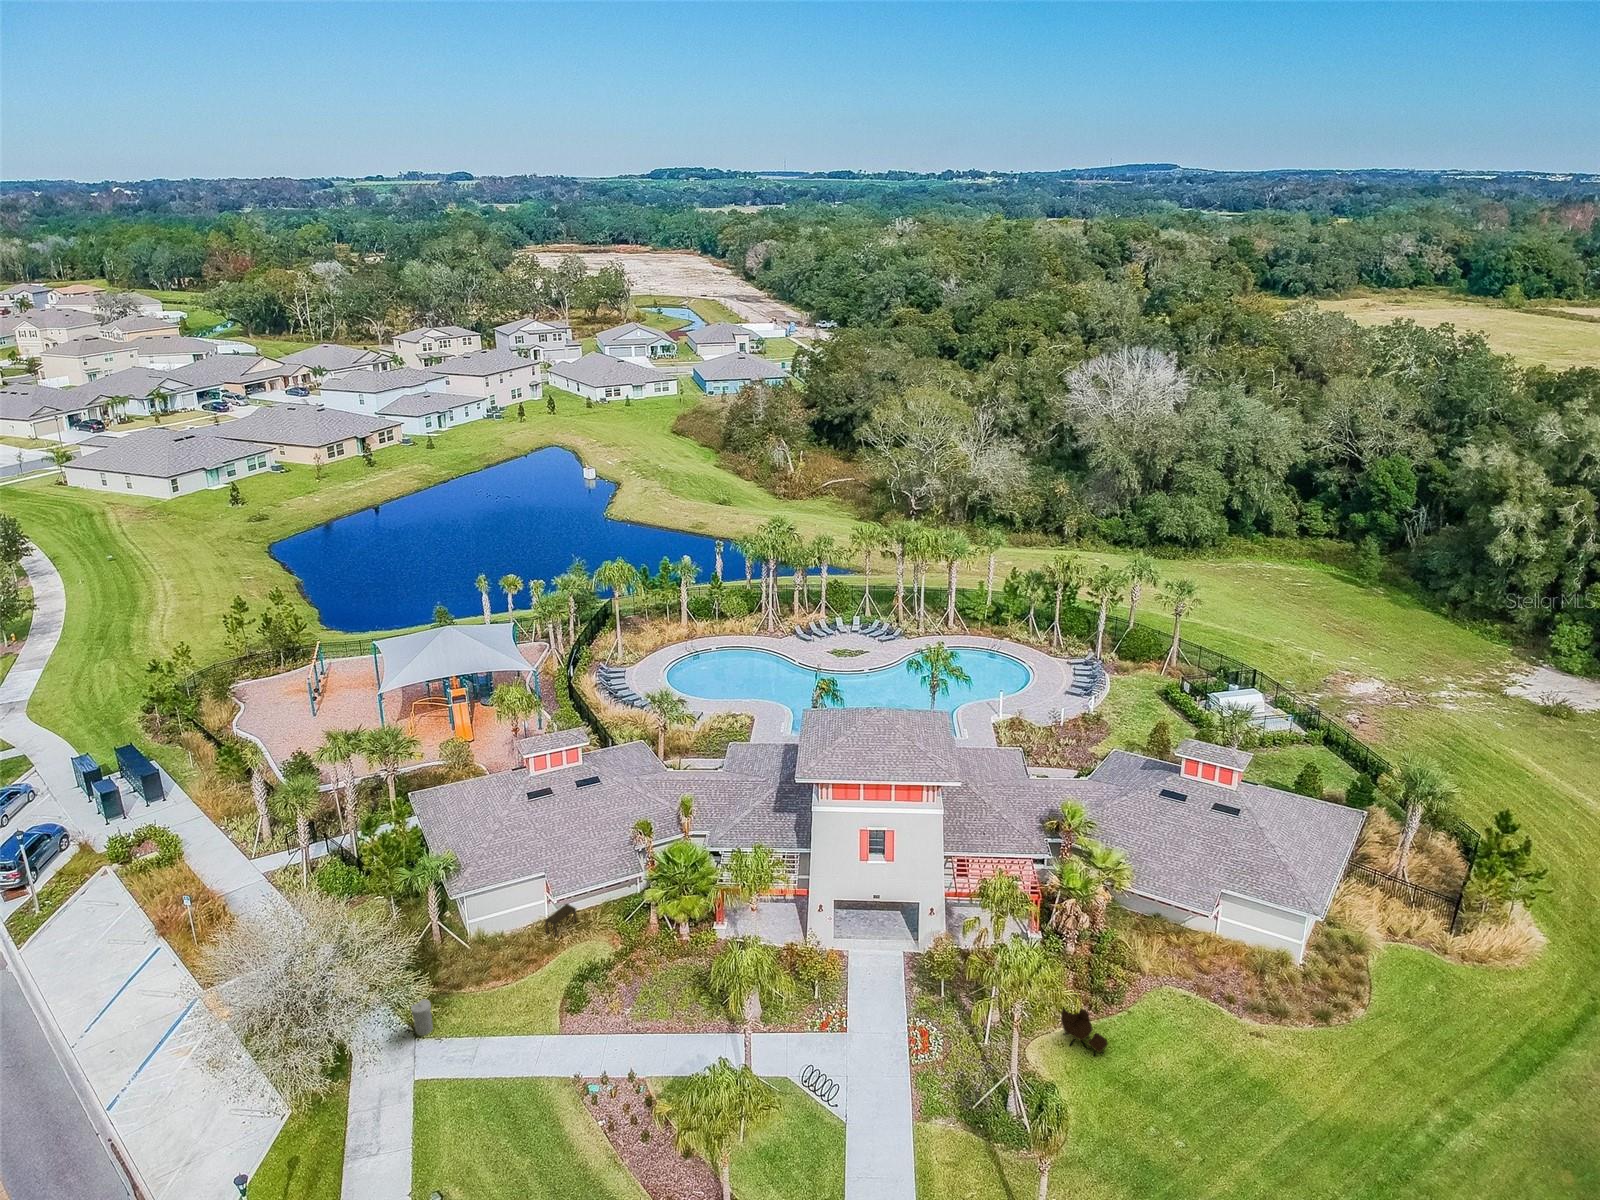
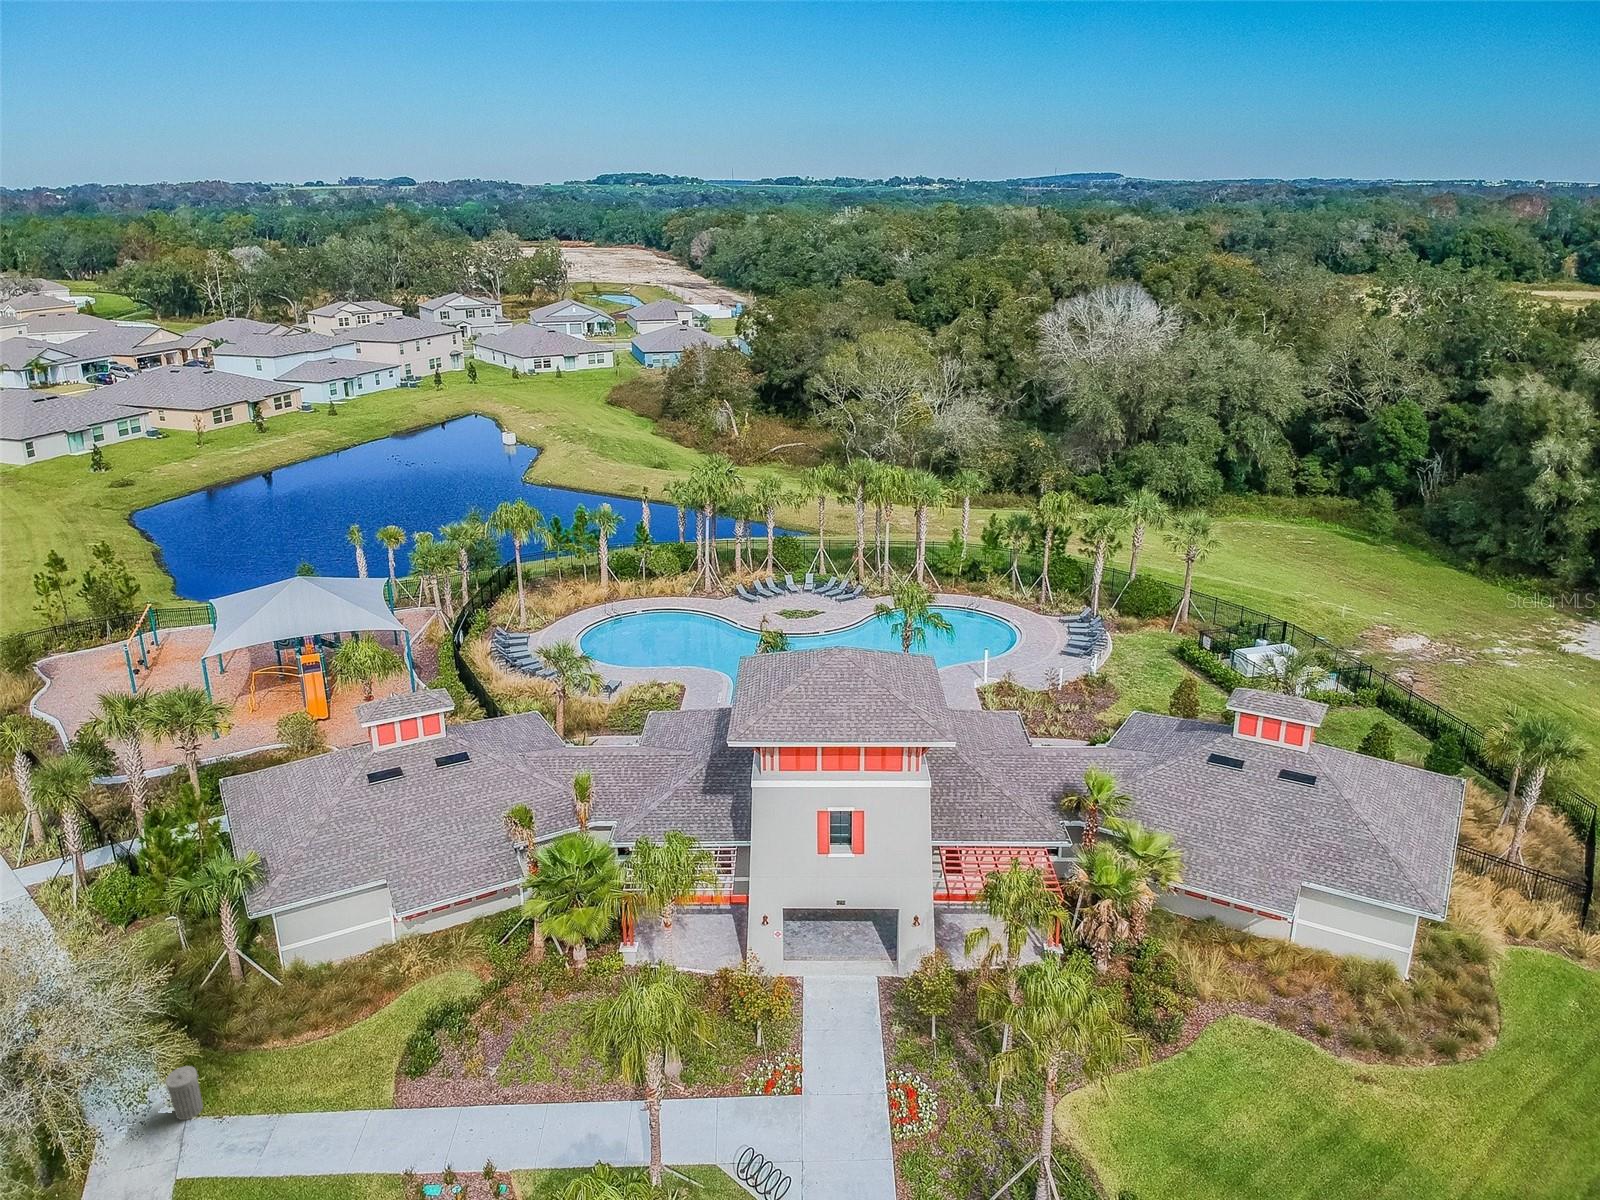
bench: present [545,904,576,937] -> none [387,921,434,968]
lounge chair: present [1061,994,1108,1053] -> none [1101,1031,1167,1120]

